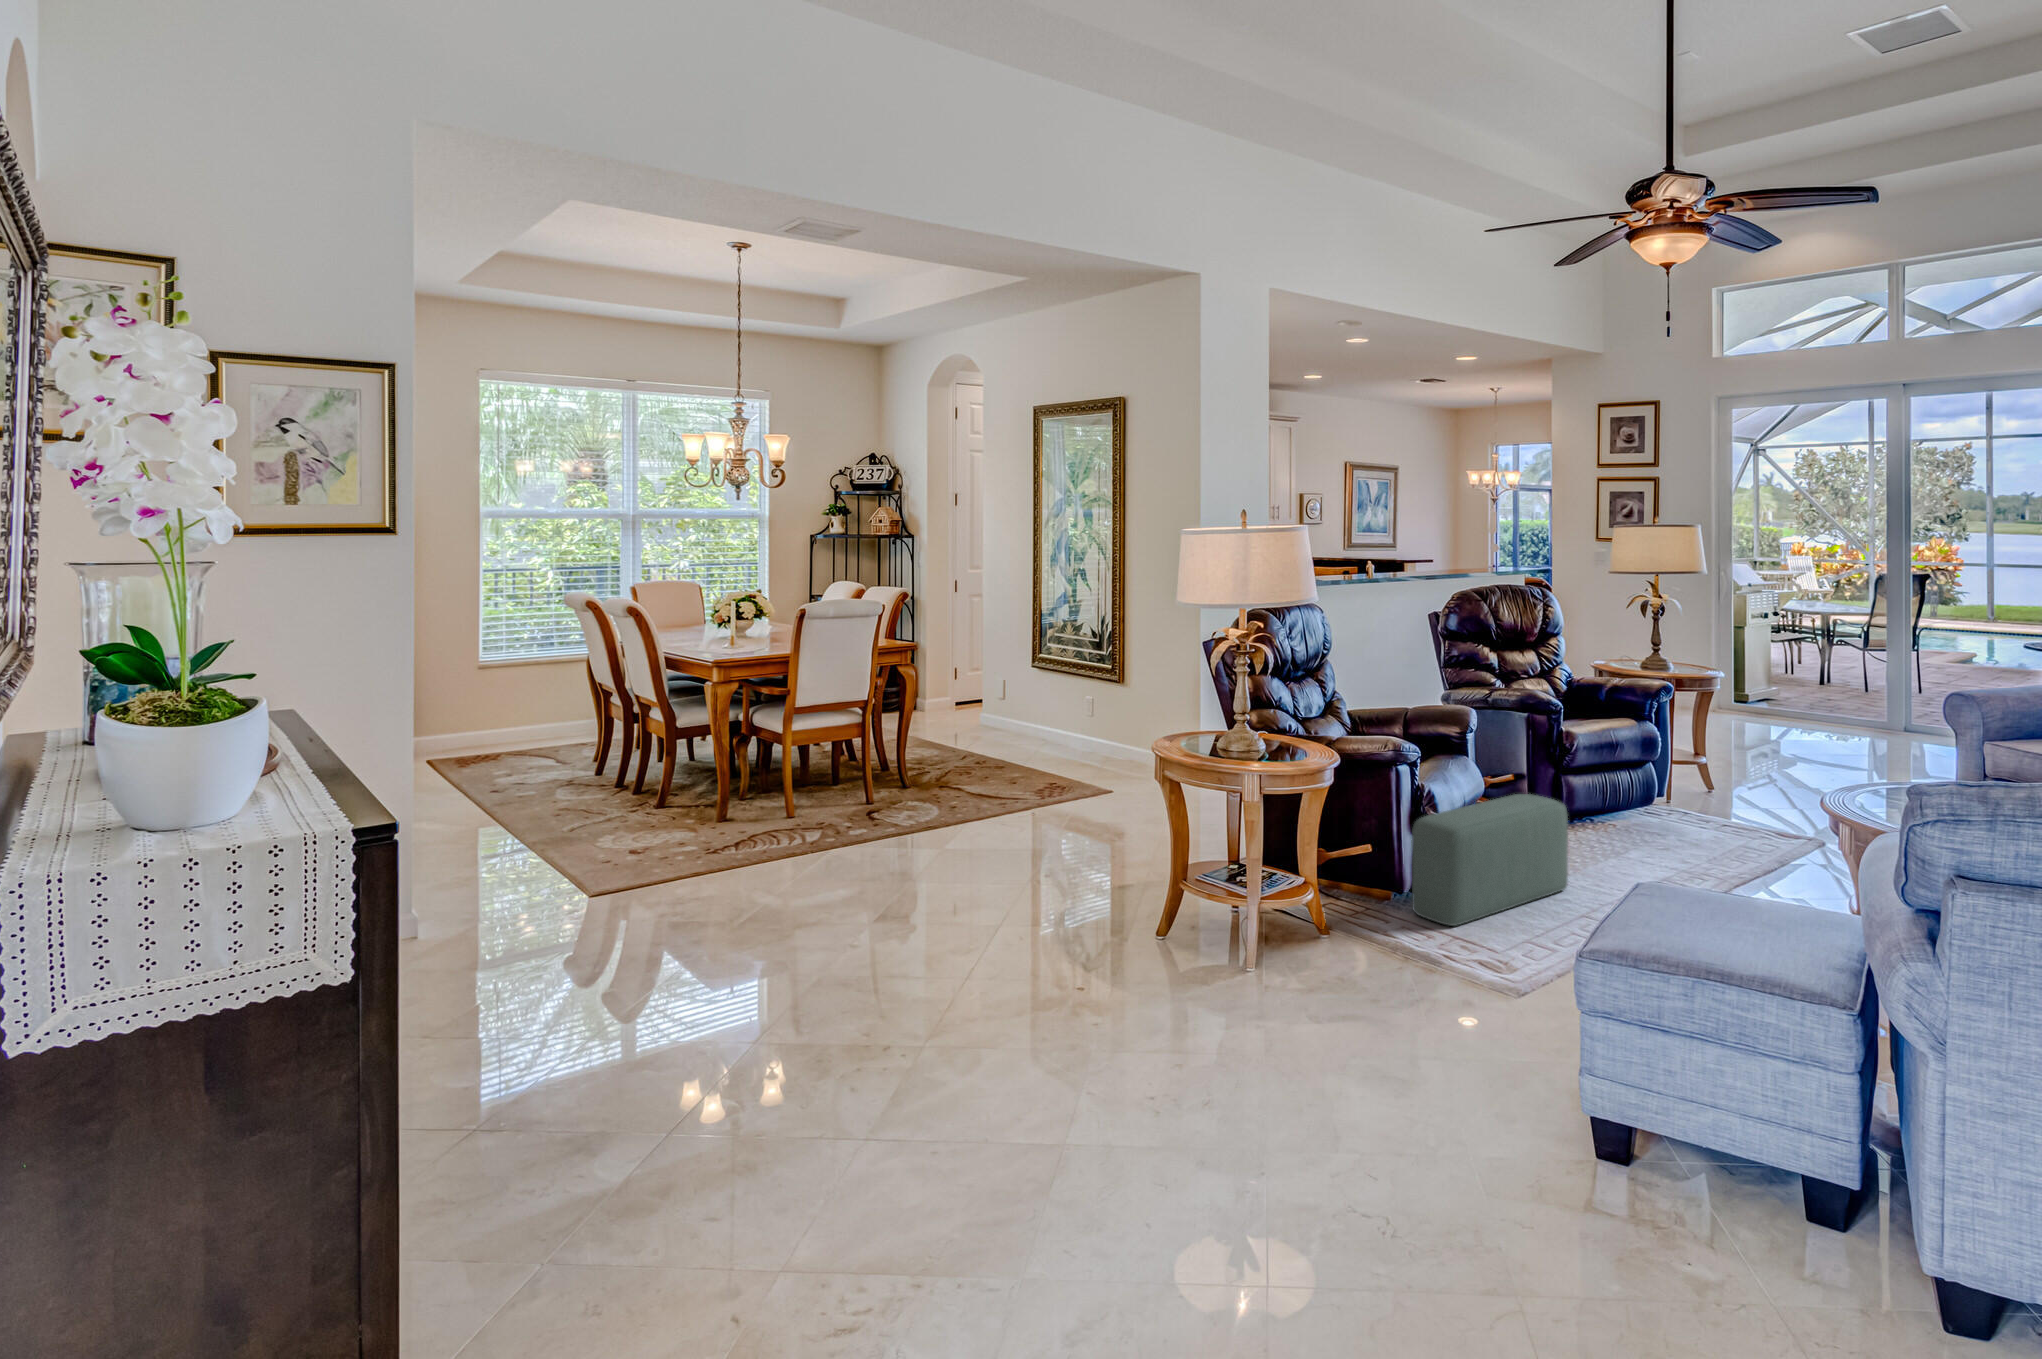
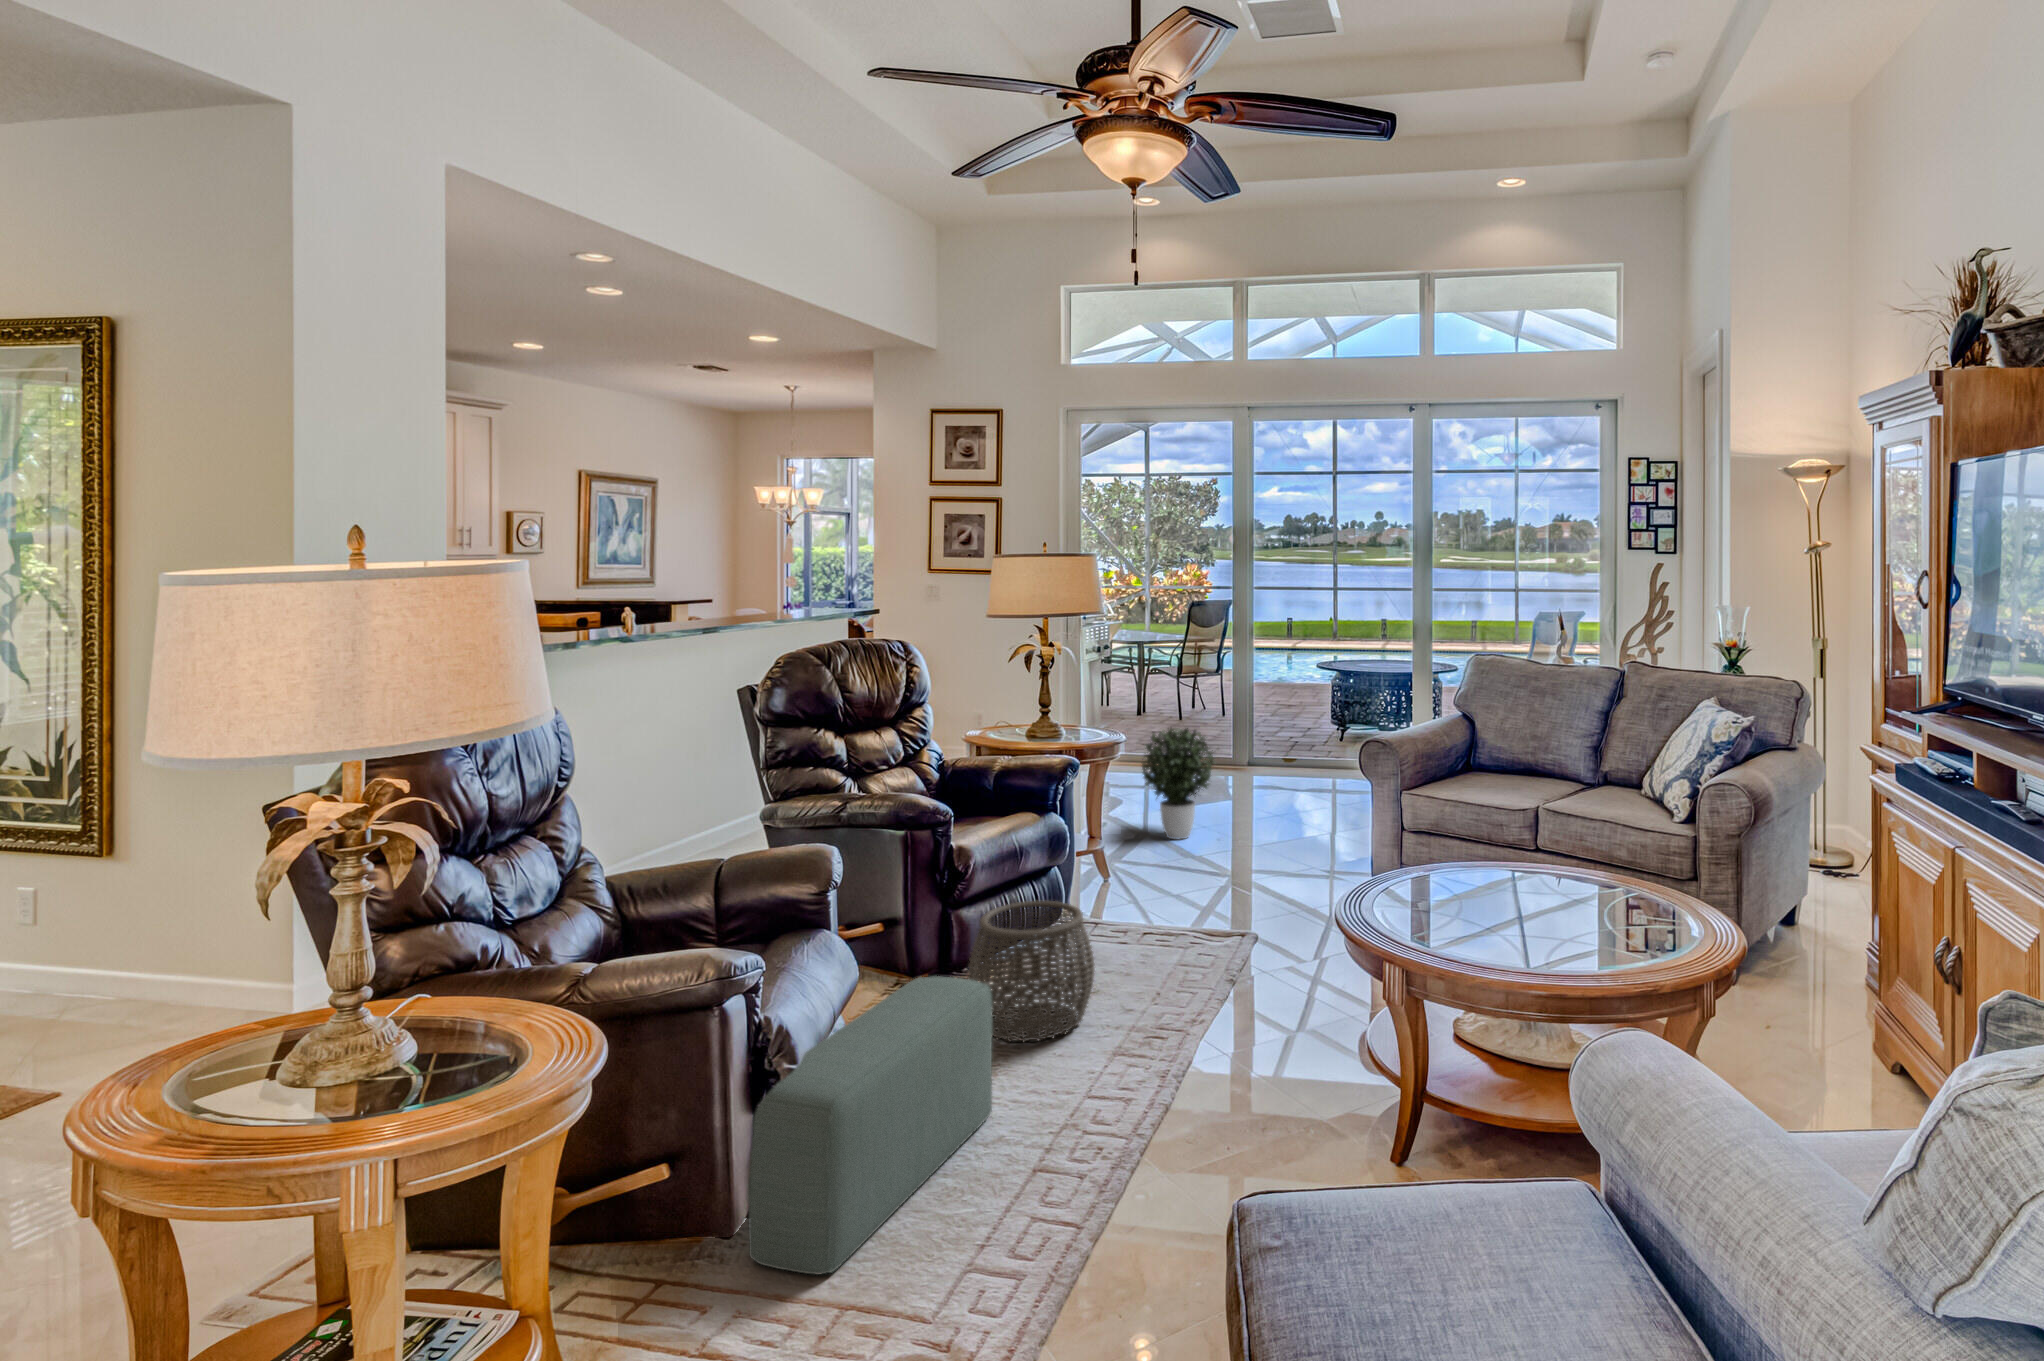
potted plant: none [1759,676,1835,775] -> present [1142,728,1215,840]
woven basket: none [1567,772,1661,865] -> present [968,901,1095,1042]

